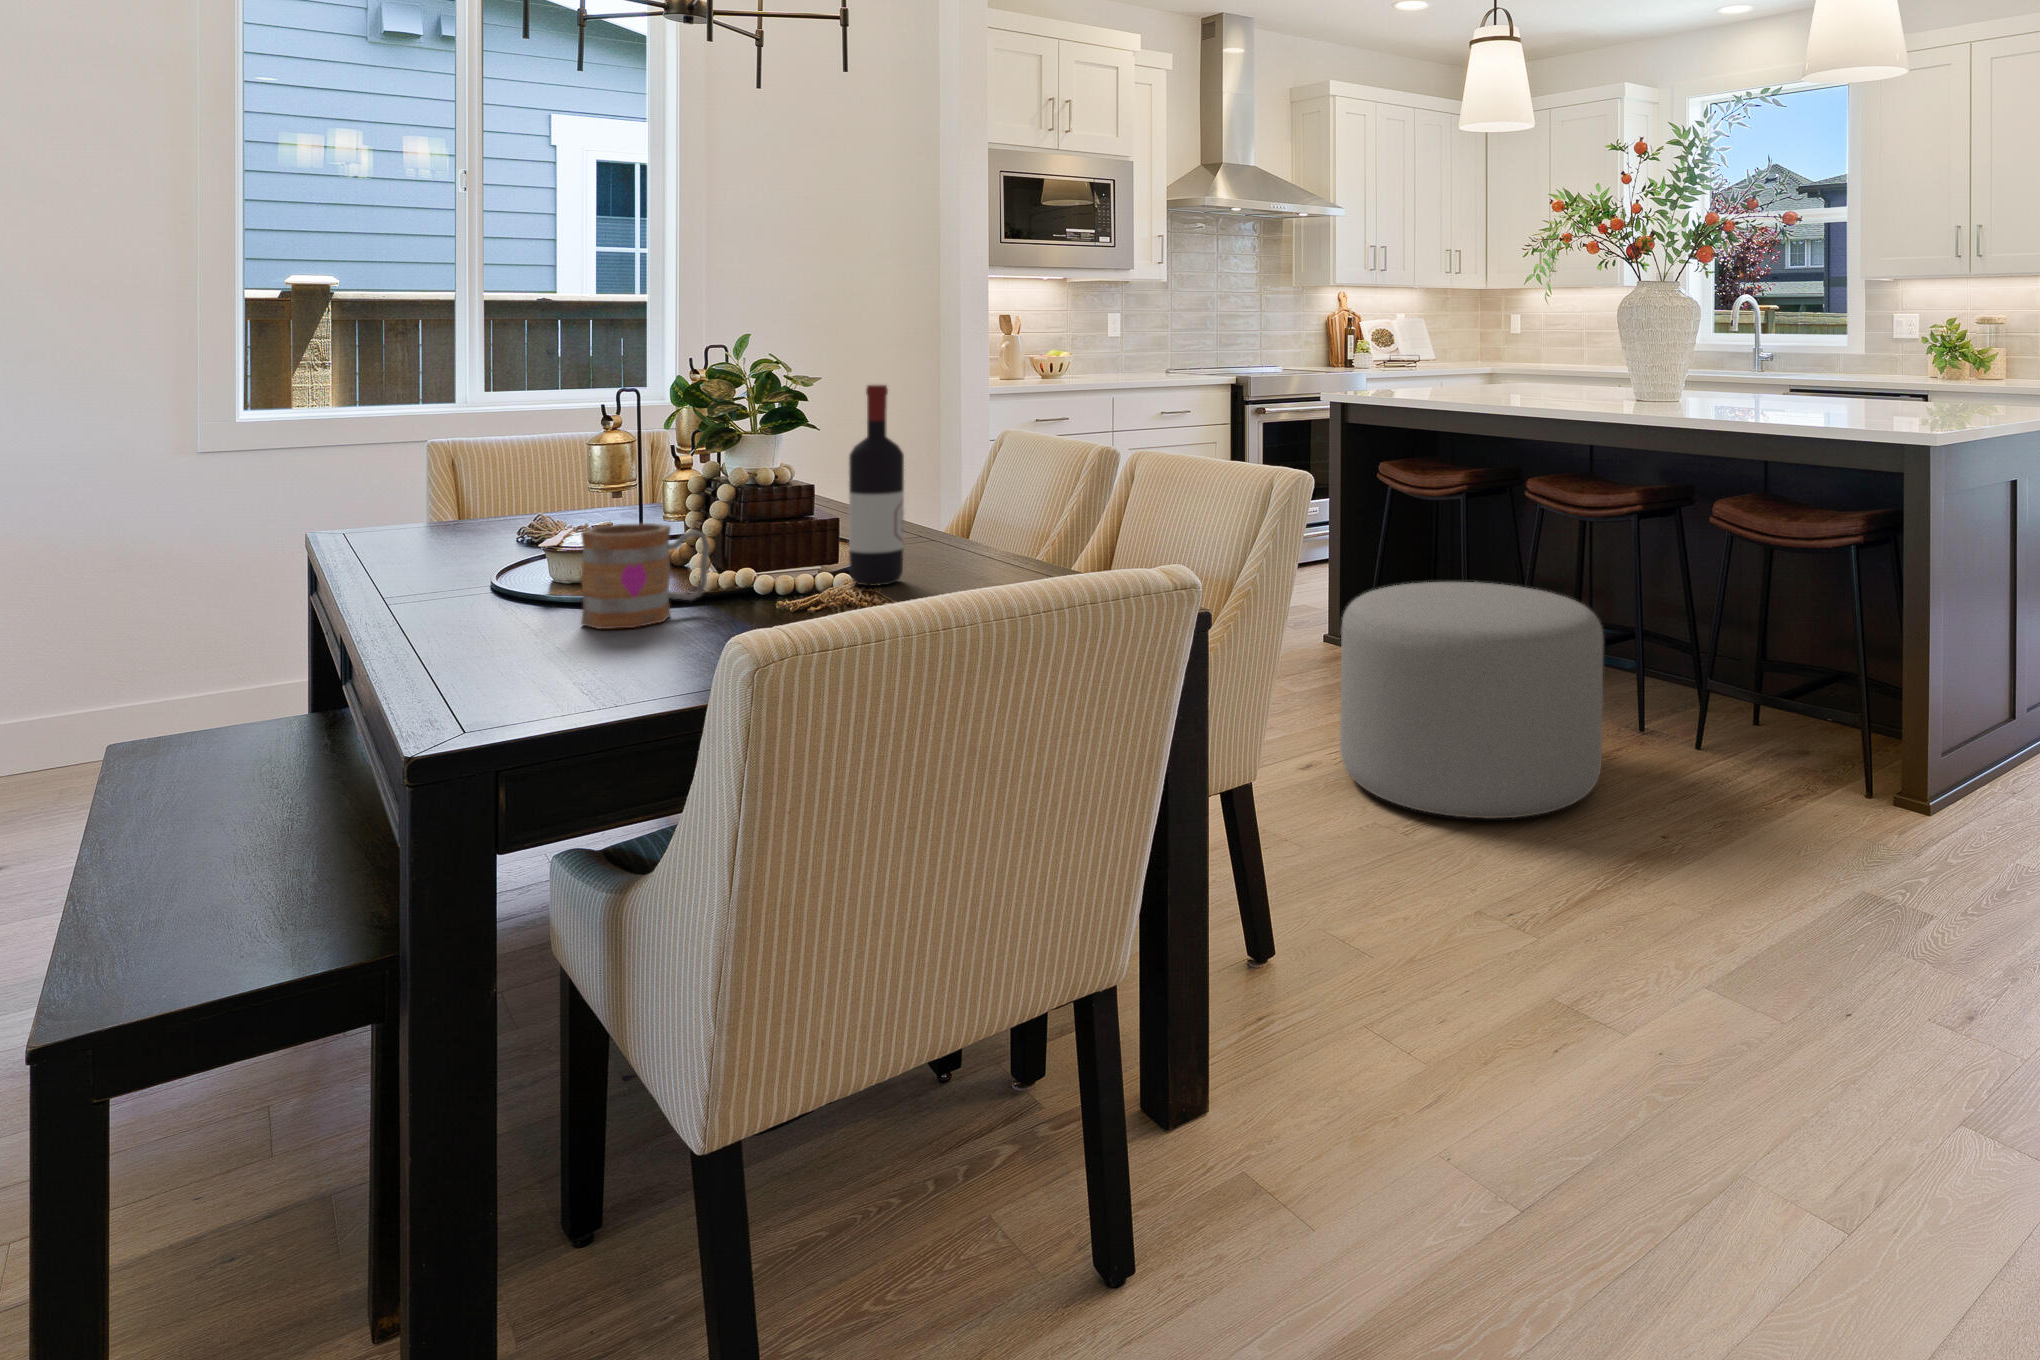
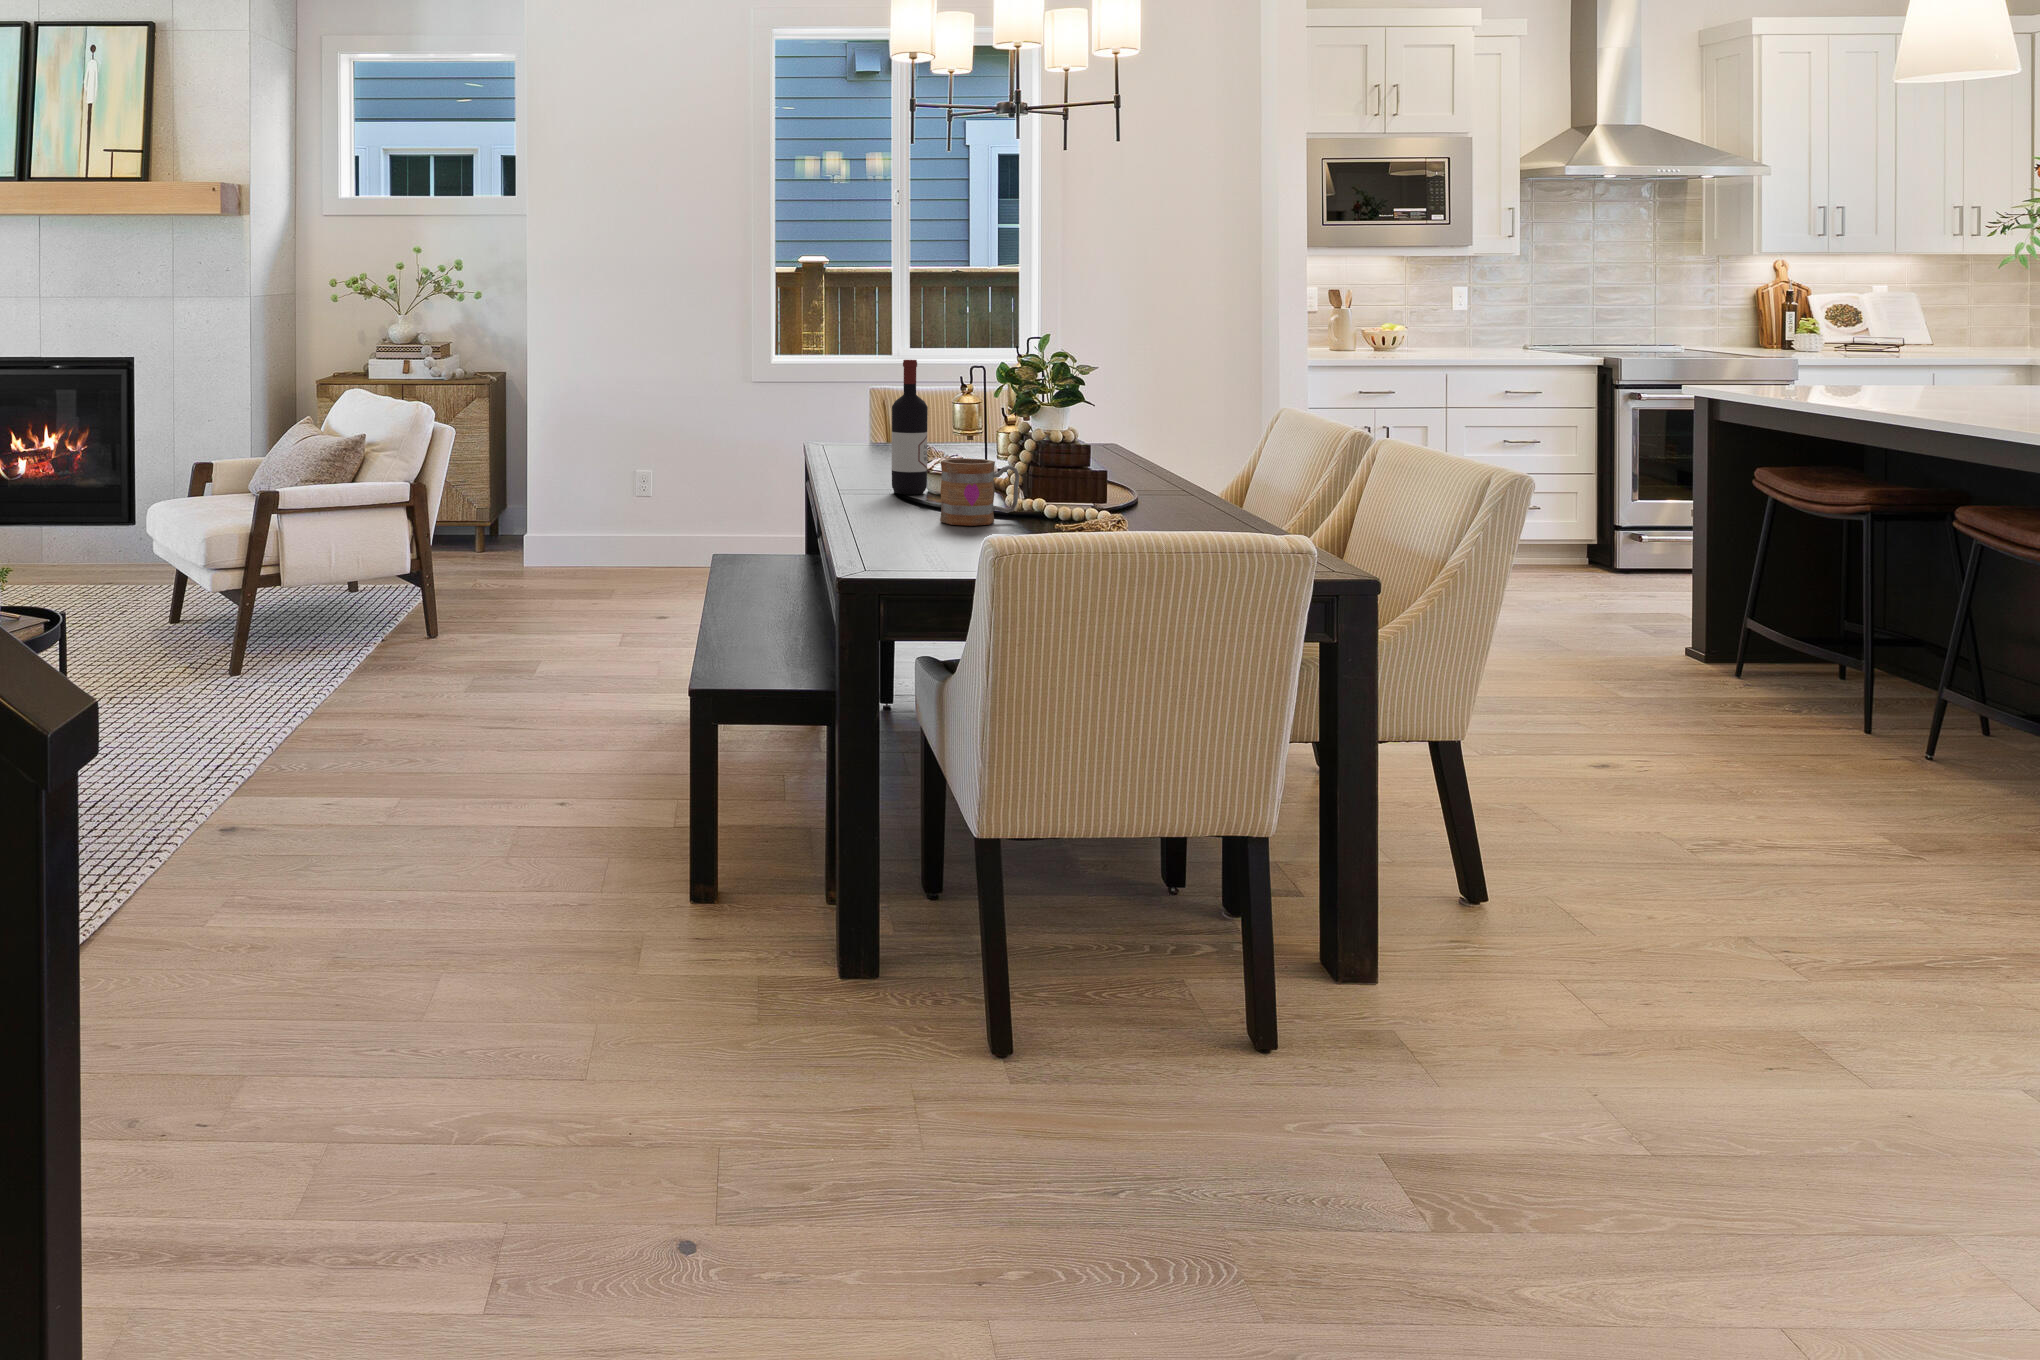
wine bottle: present [849,385,904,586] -> present [892,360,928,495]
ottoman: present [1340,582,1603,818] -> none [1626,589,1963,837]

